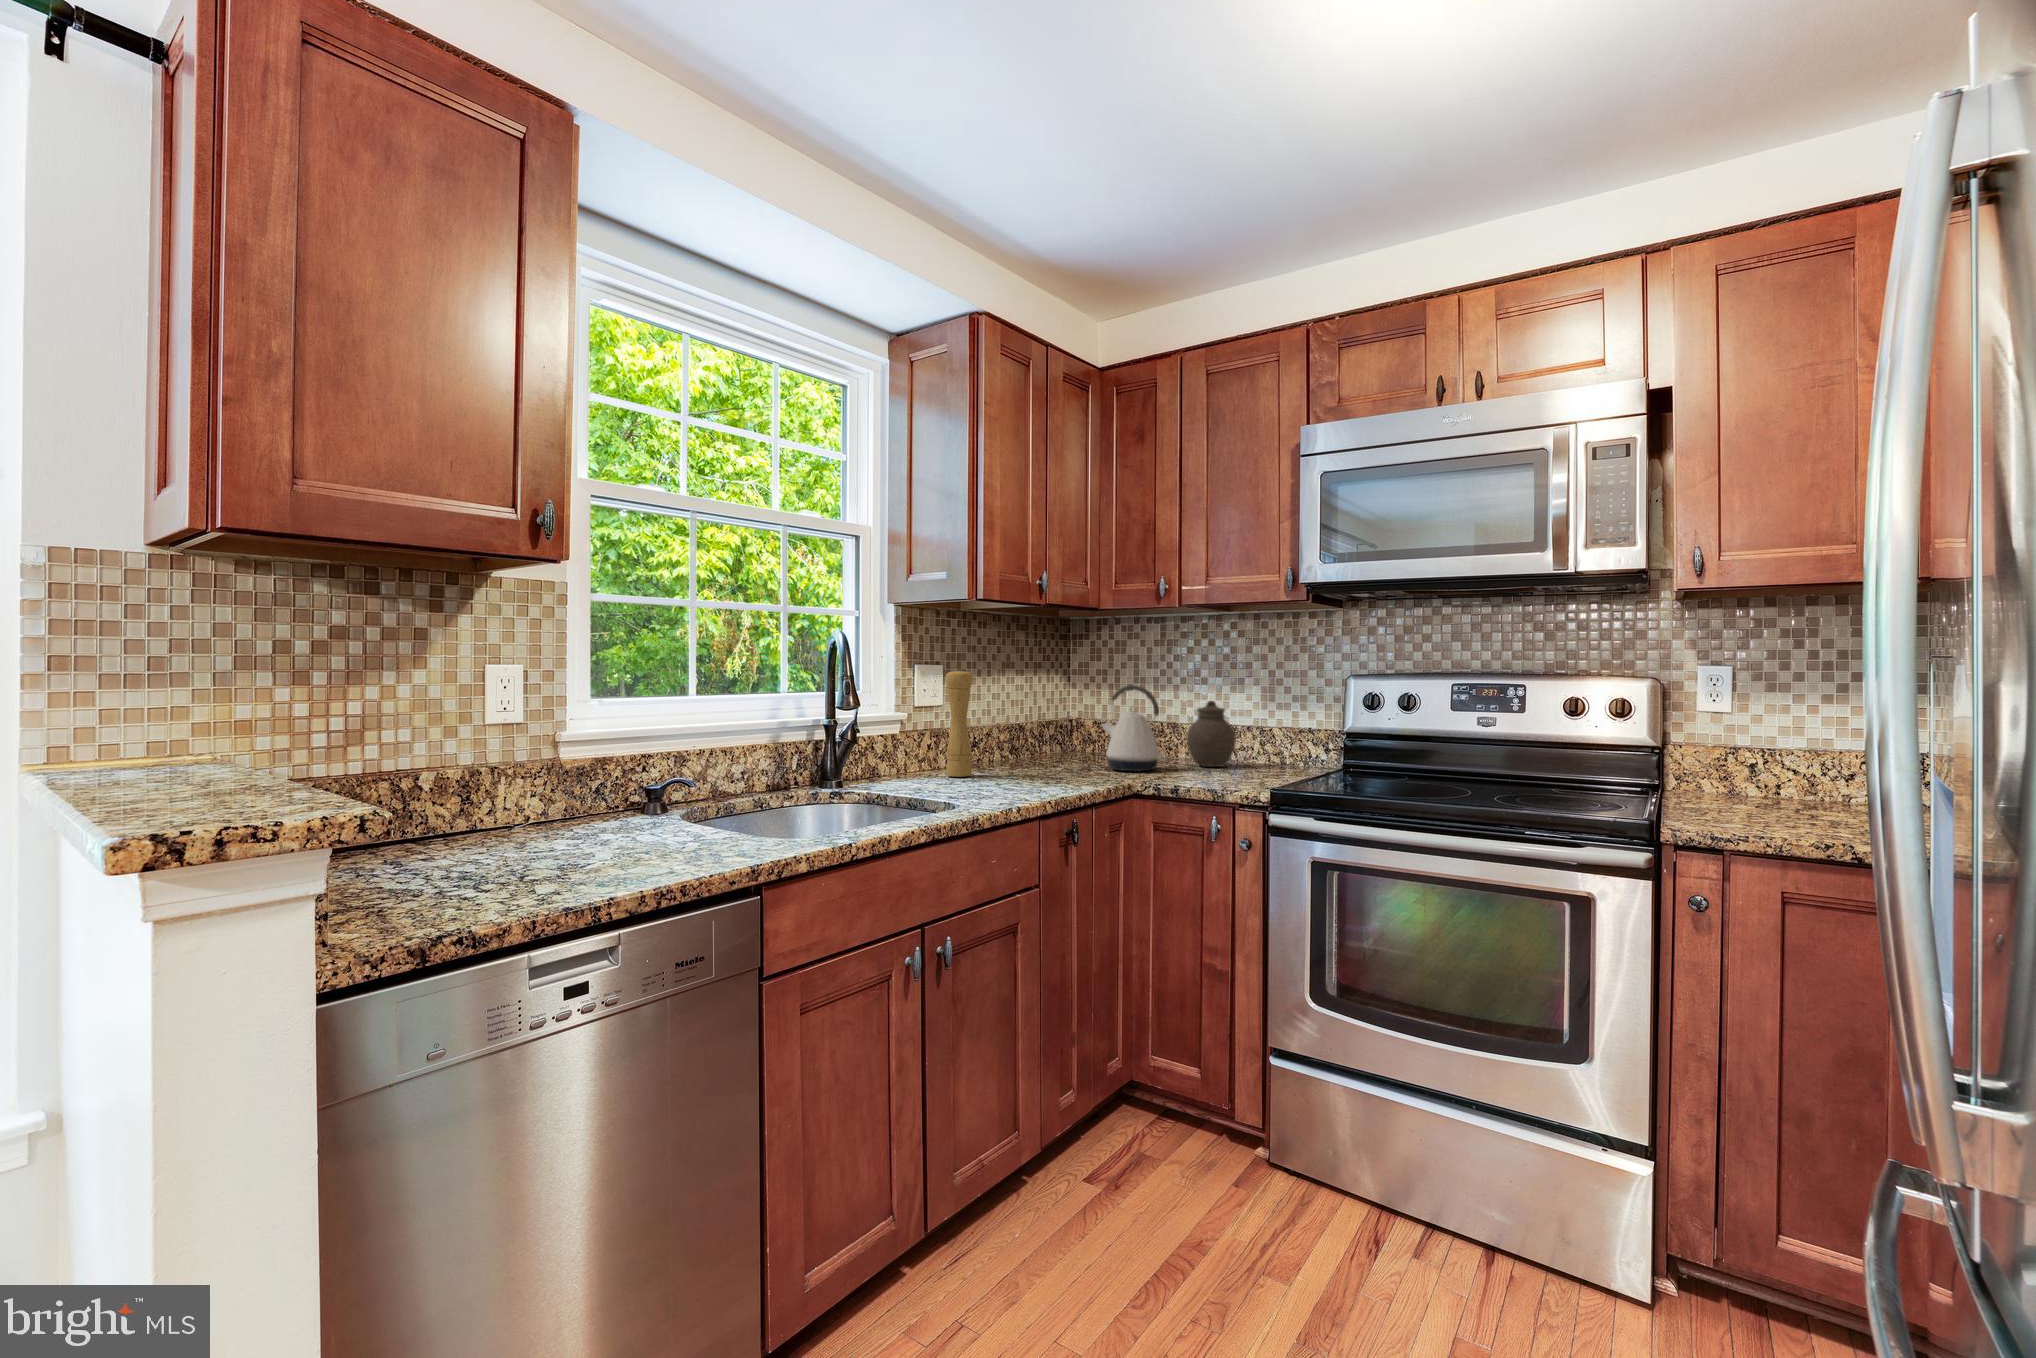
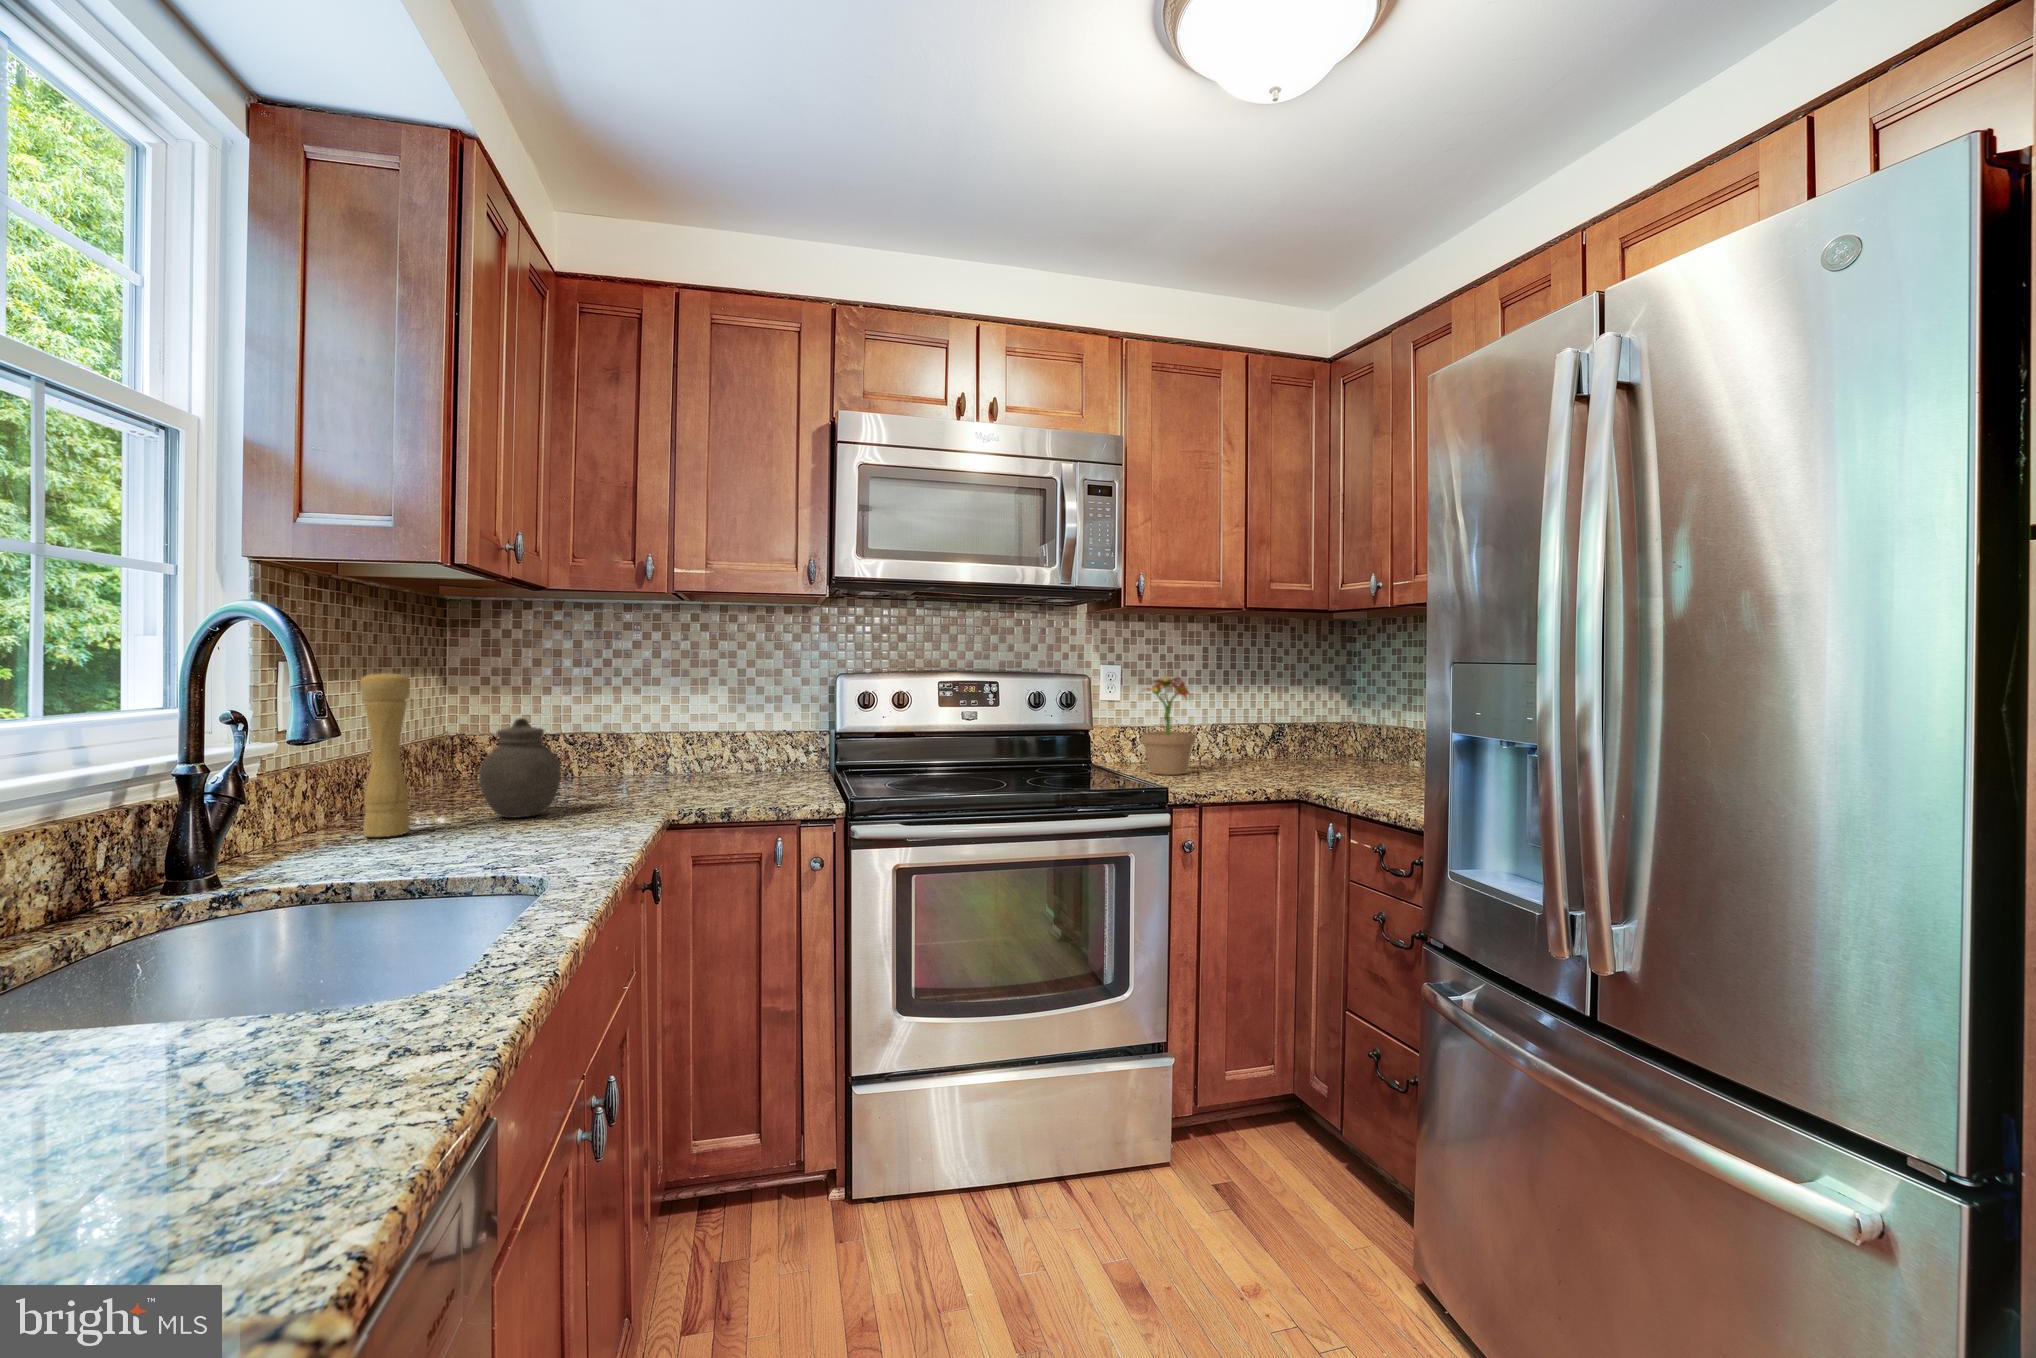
potted plant: none [1705,672,1810,816] -> present [1141,673,1196,775]
kettle: present [1102,685,1163,771] -> none [568,689,660,798]
jar: present [1186,701,1236,767] -> present [479,718,562,818]

